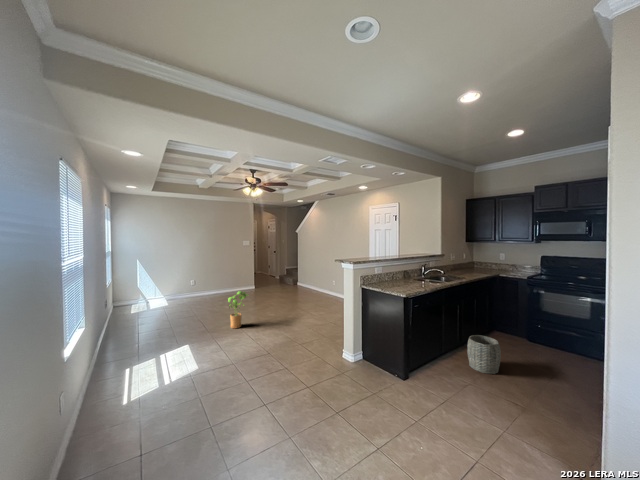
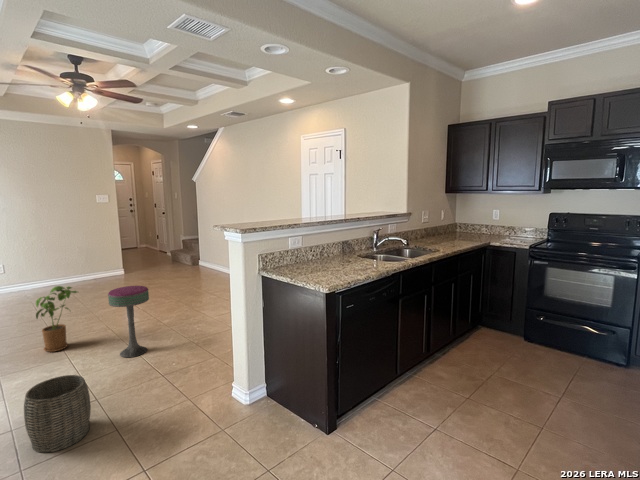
bar stool: none [268,293,288,334] -> present [108,286,149,357]
woven basket: present [467,335,501,374] -> present [24,375,91,453]

